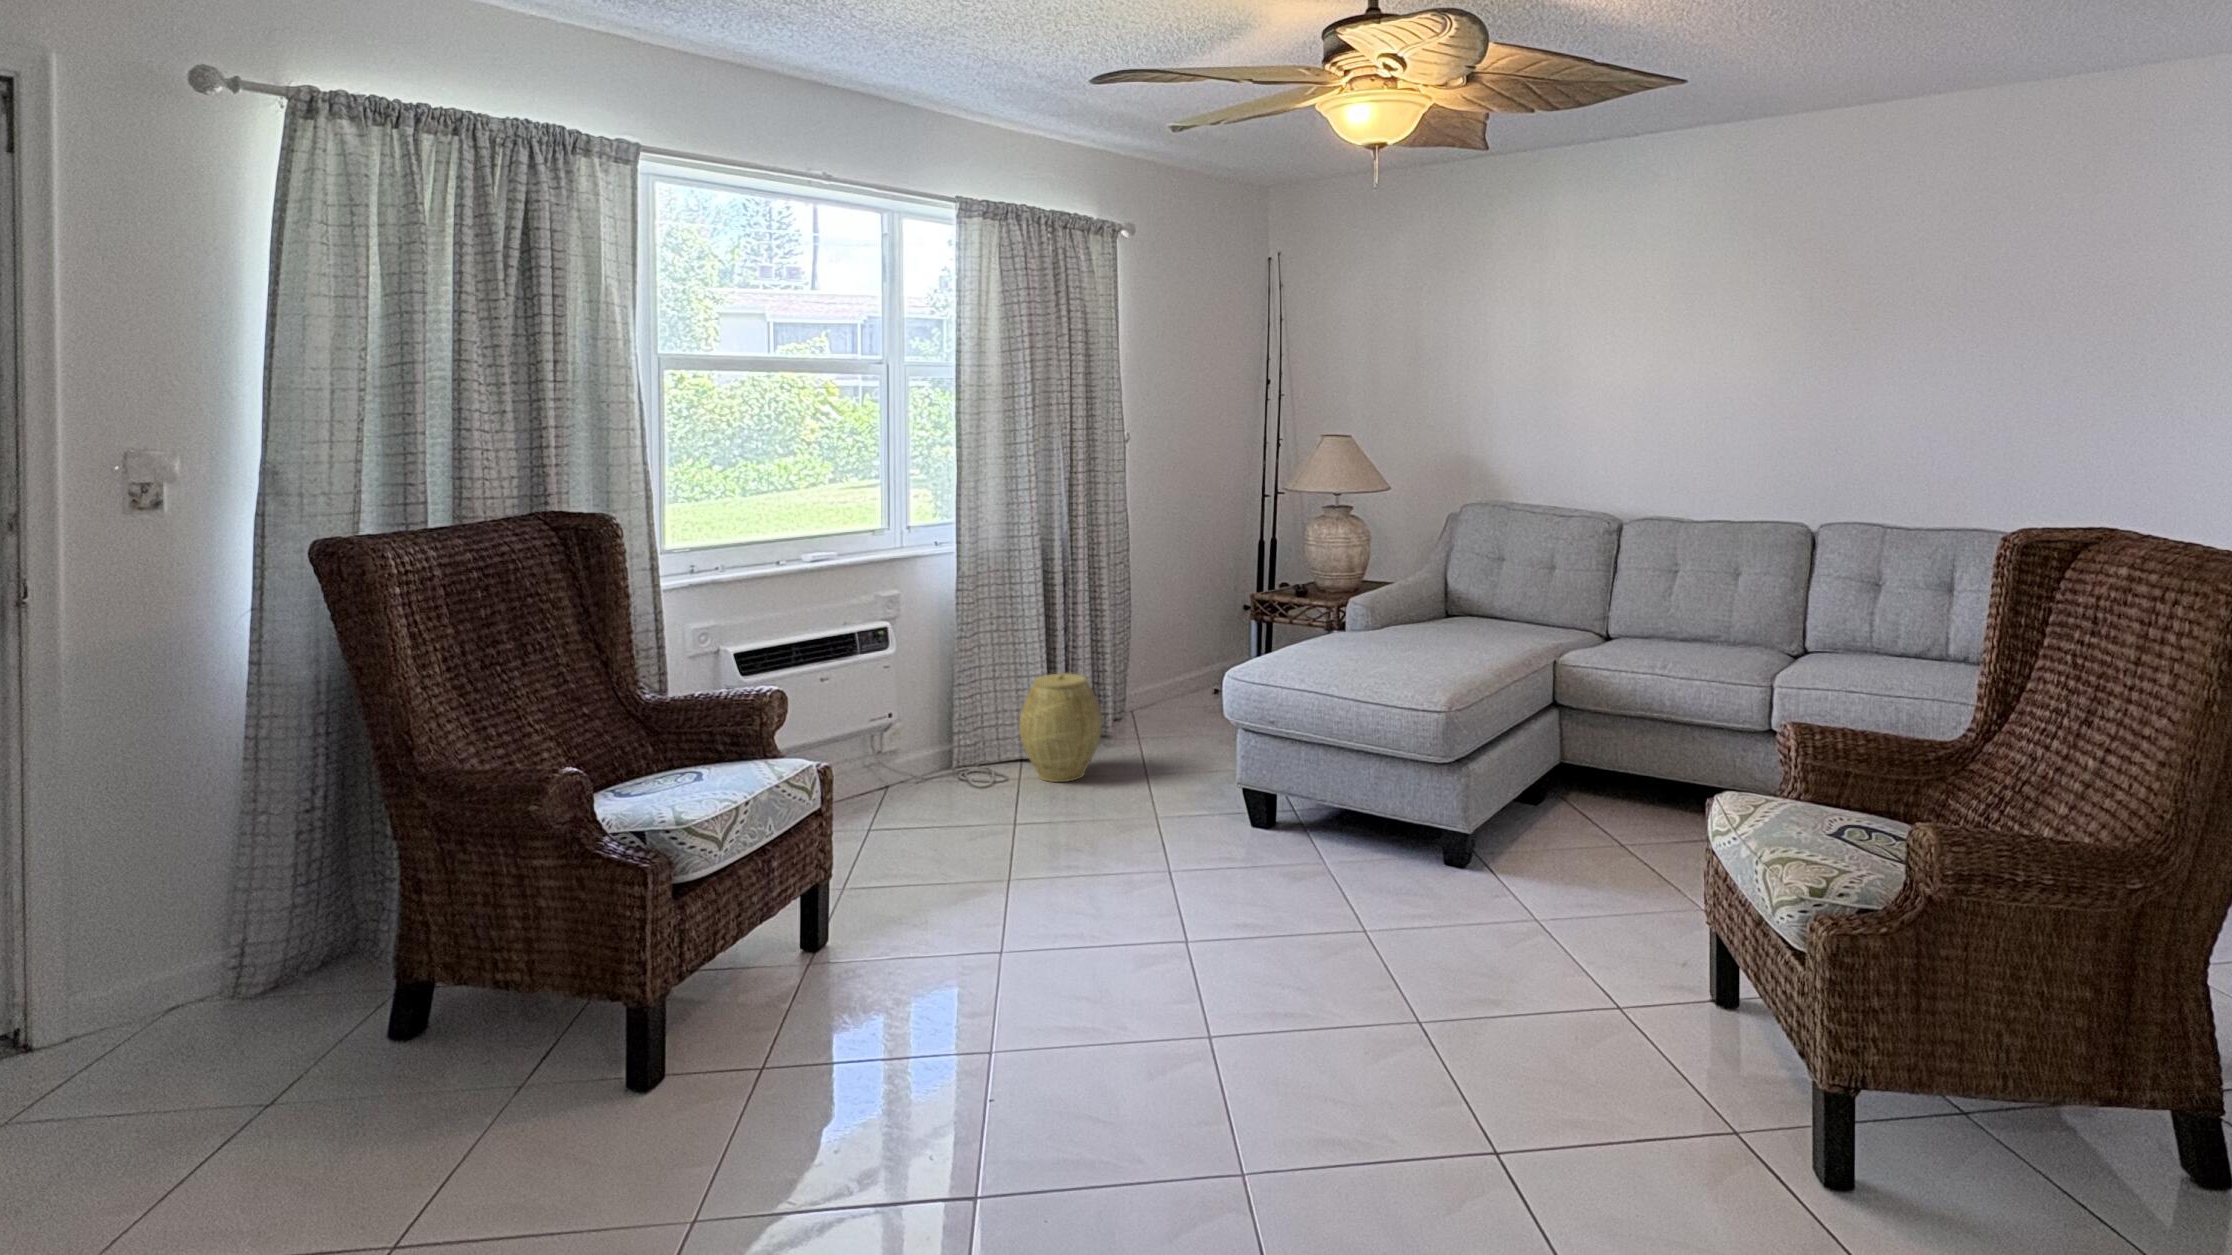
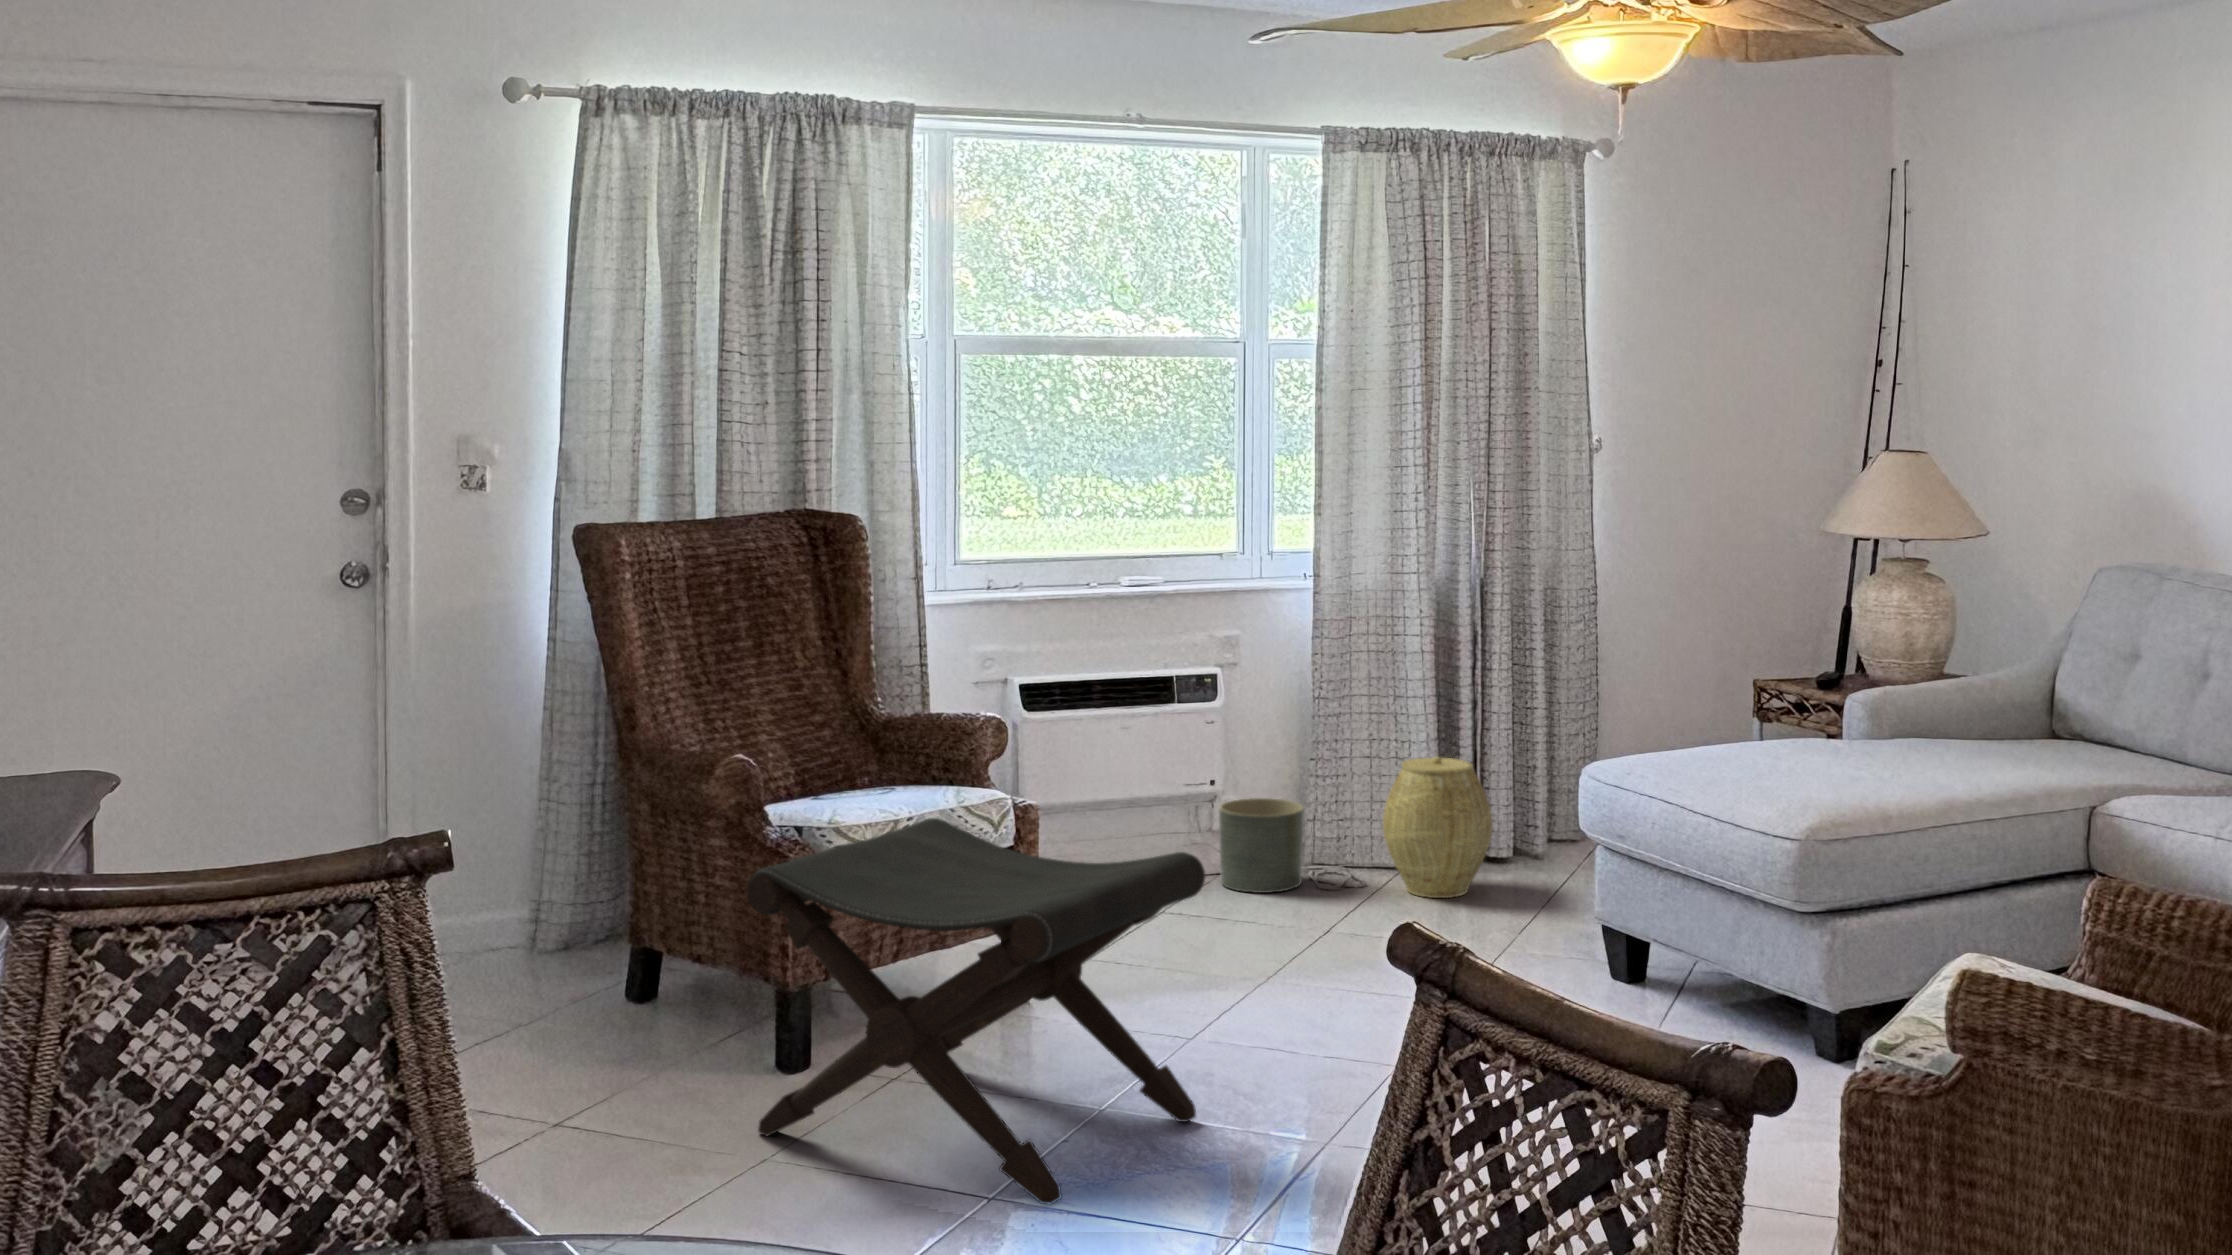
planter: none [890,721,958,800] -> present [1219,798,1304,893]
footstool: none [660,801,1096,1191] -> present [747,818,1205,1204]

